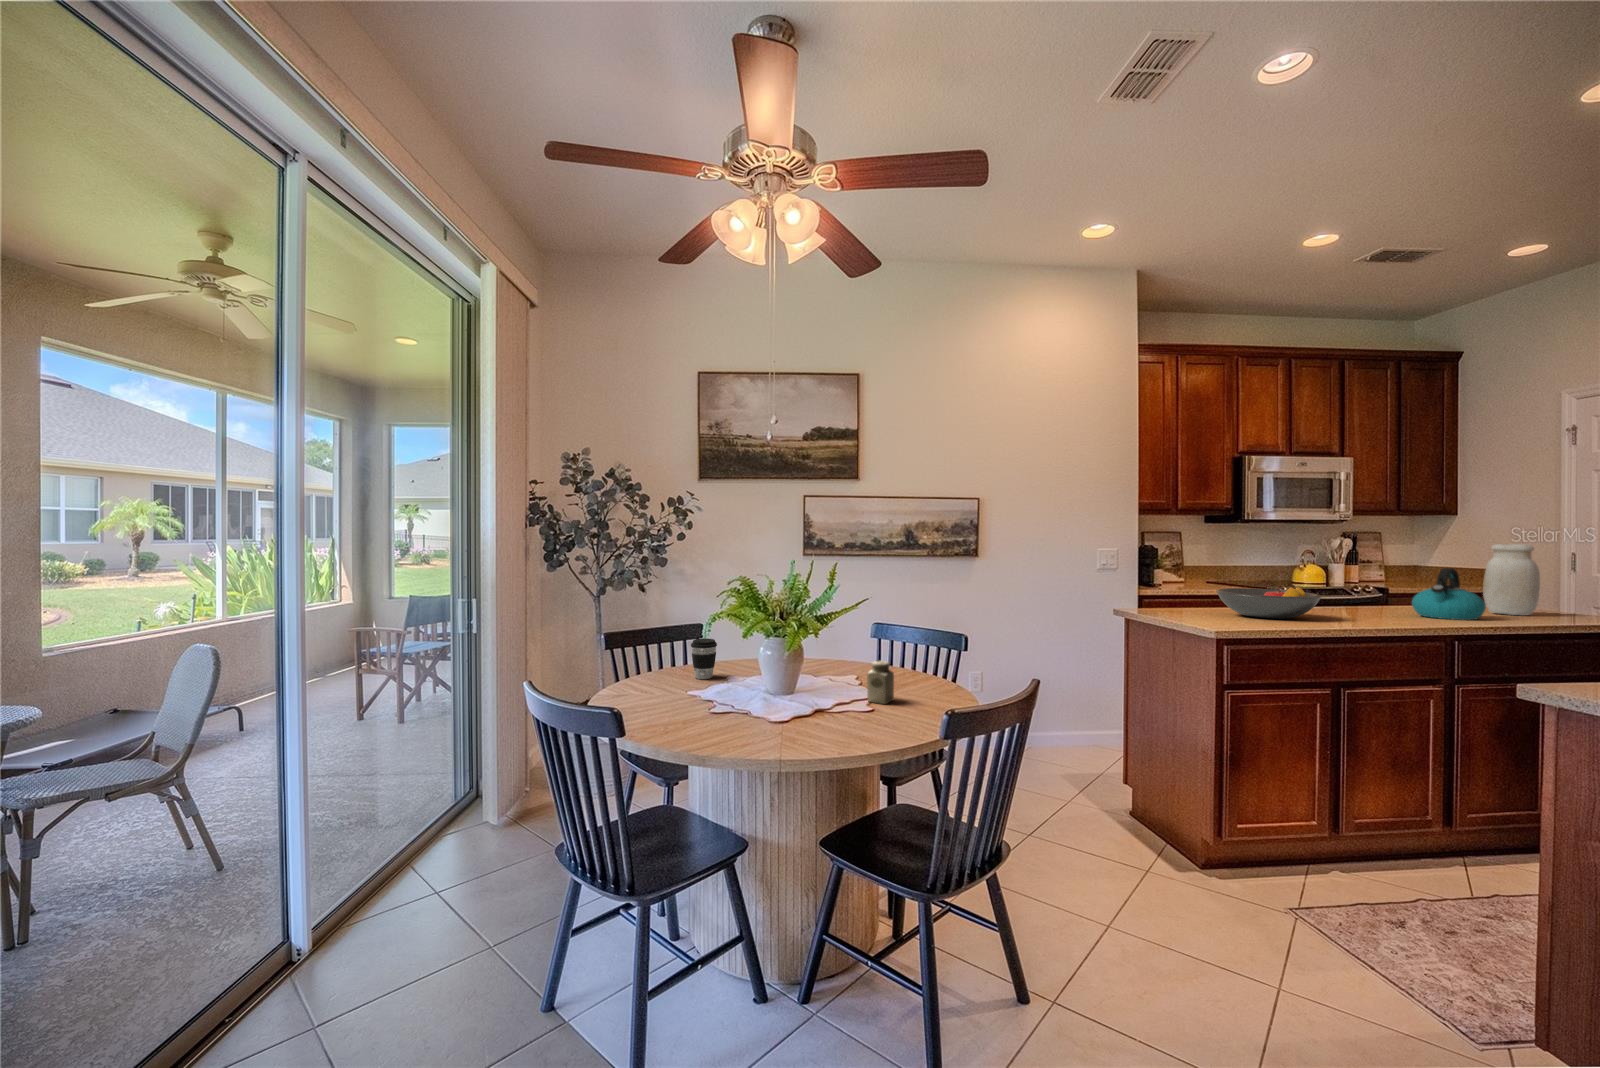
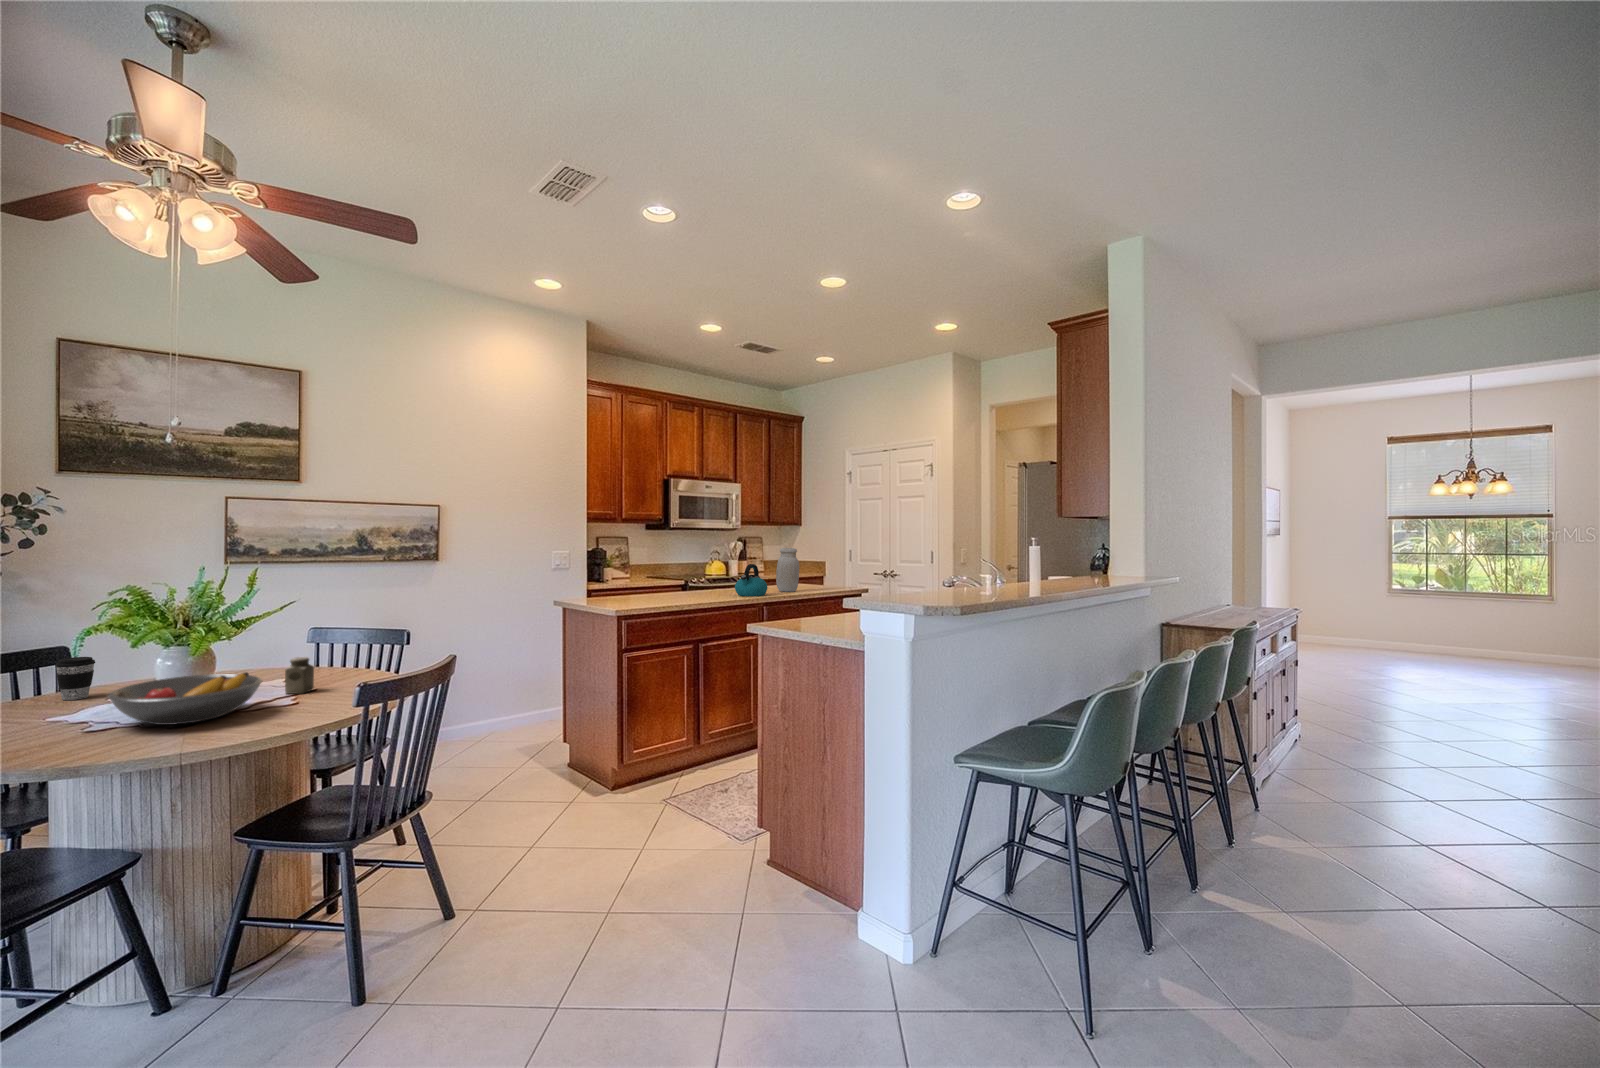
fruit bowl: present [1216,586,1321,619] -> present [108,672,262,725]

